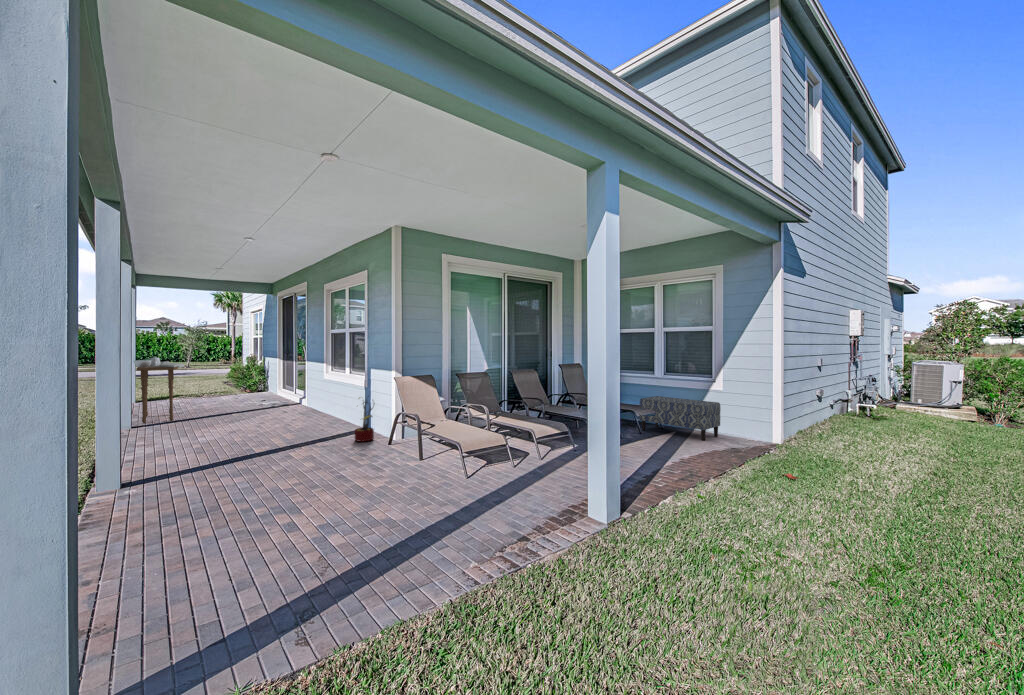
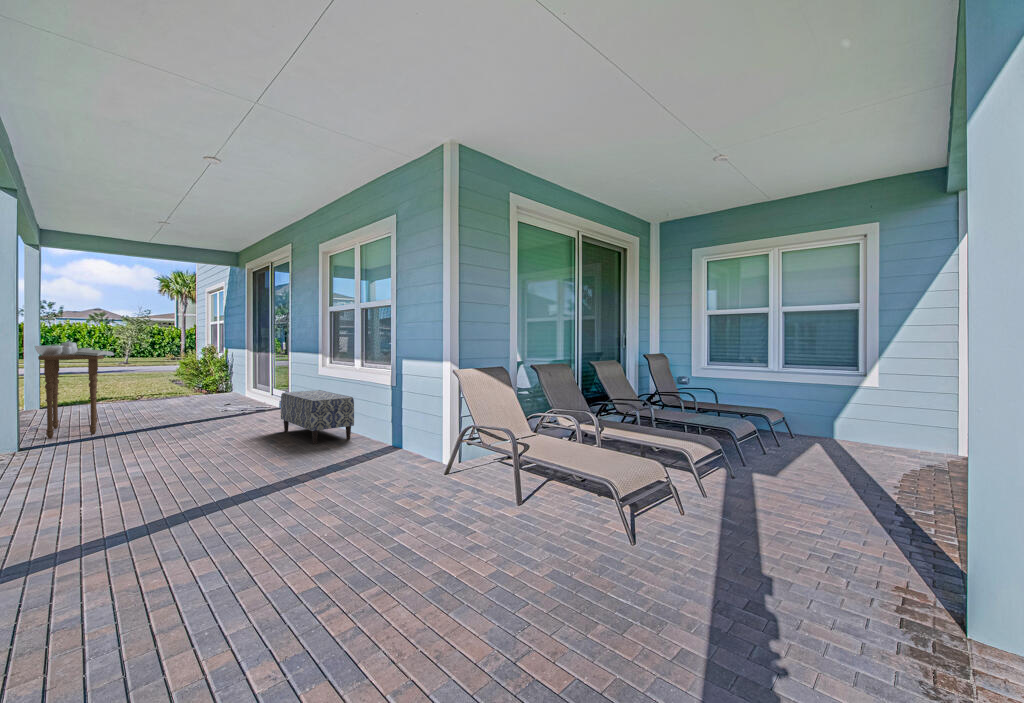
decorative plant: present [355,396,374,442] -> none [385,398,420,470]
bench: present [640,396,721,441] -> present [281,390,354,444]

